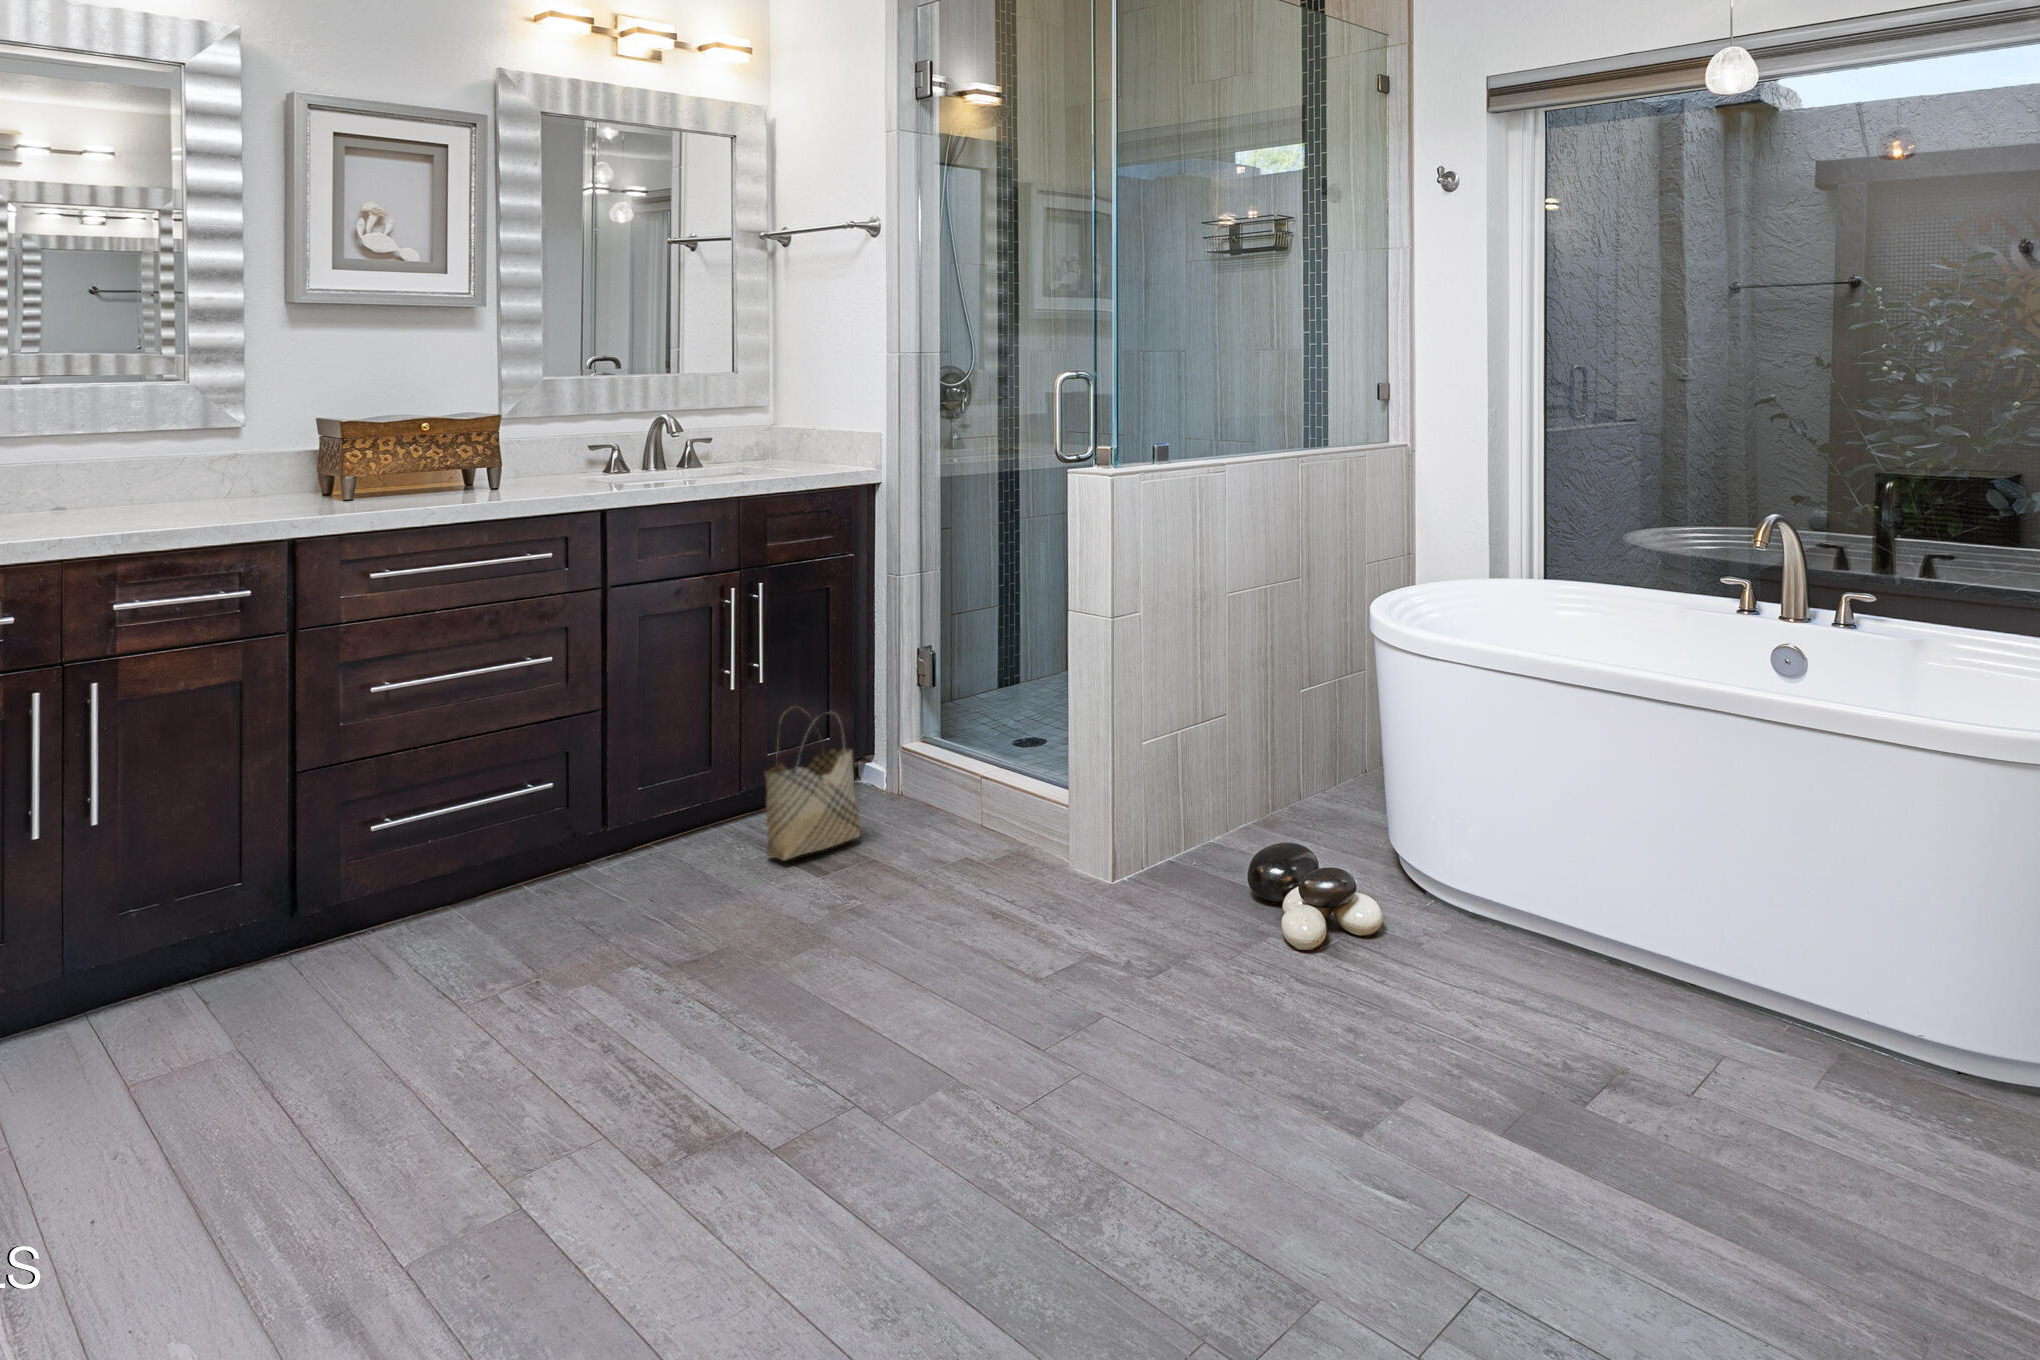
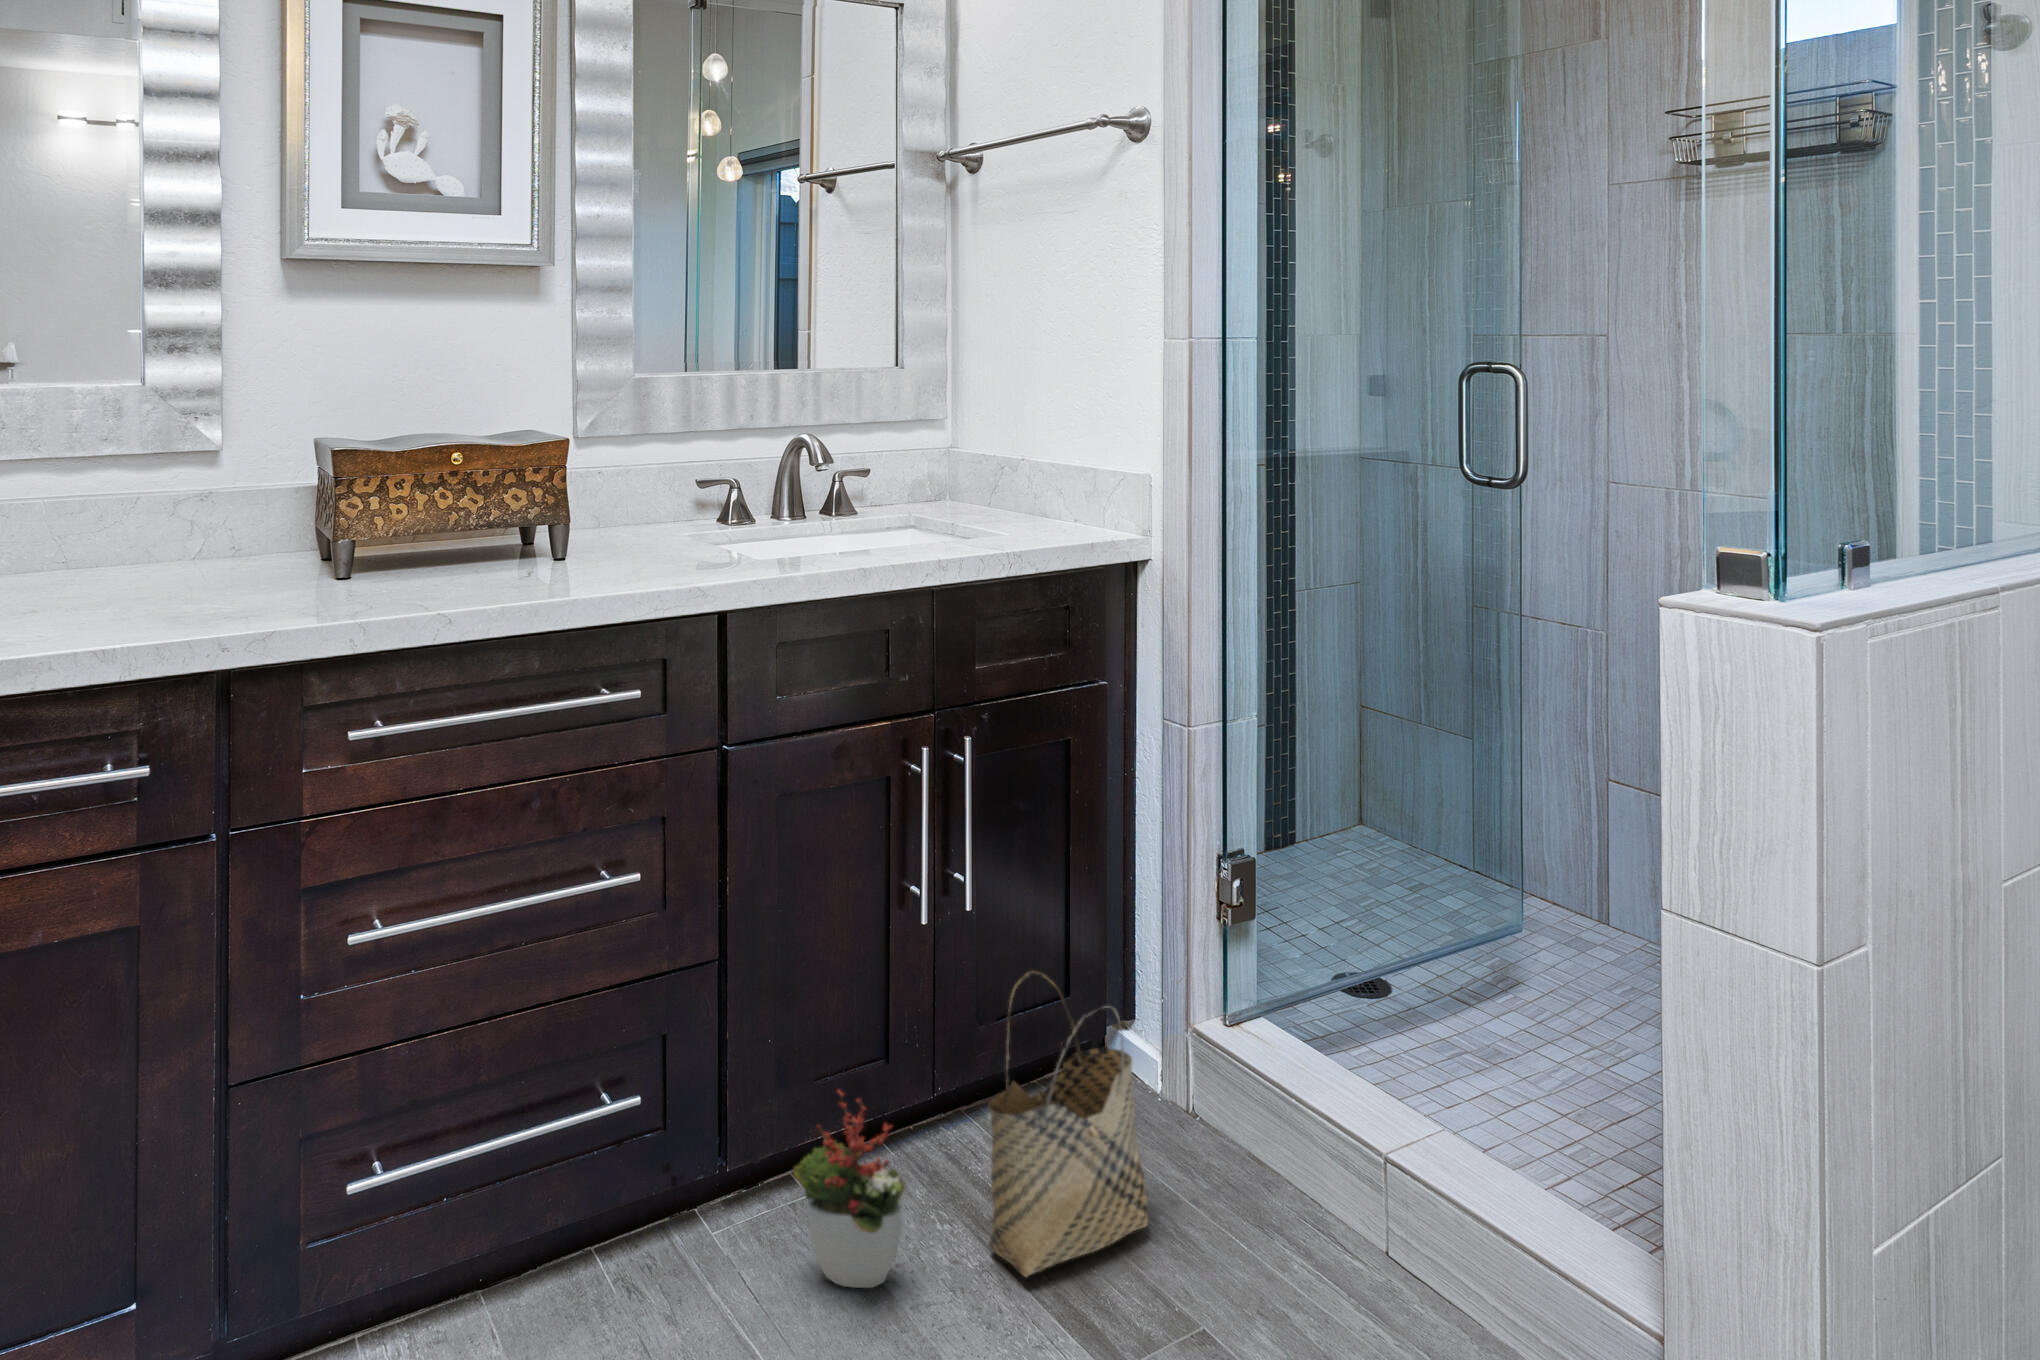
decorative plant: none [648,772,715,879] -> present [793,1090,906,1288]

